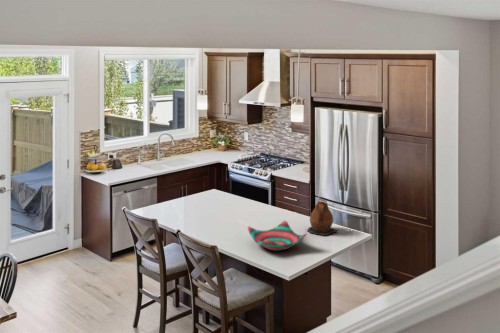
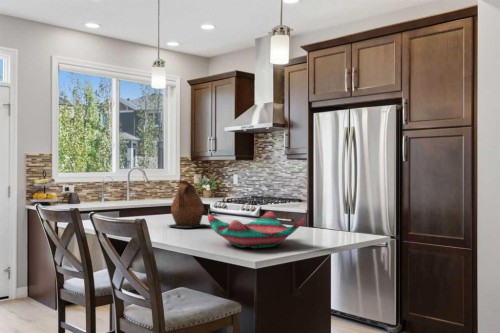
ceramic pitcher: present [308,201,337,235] -> present [170,181,209,228]

